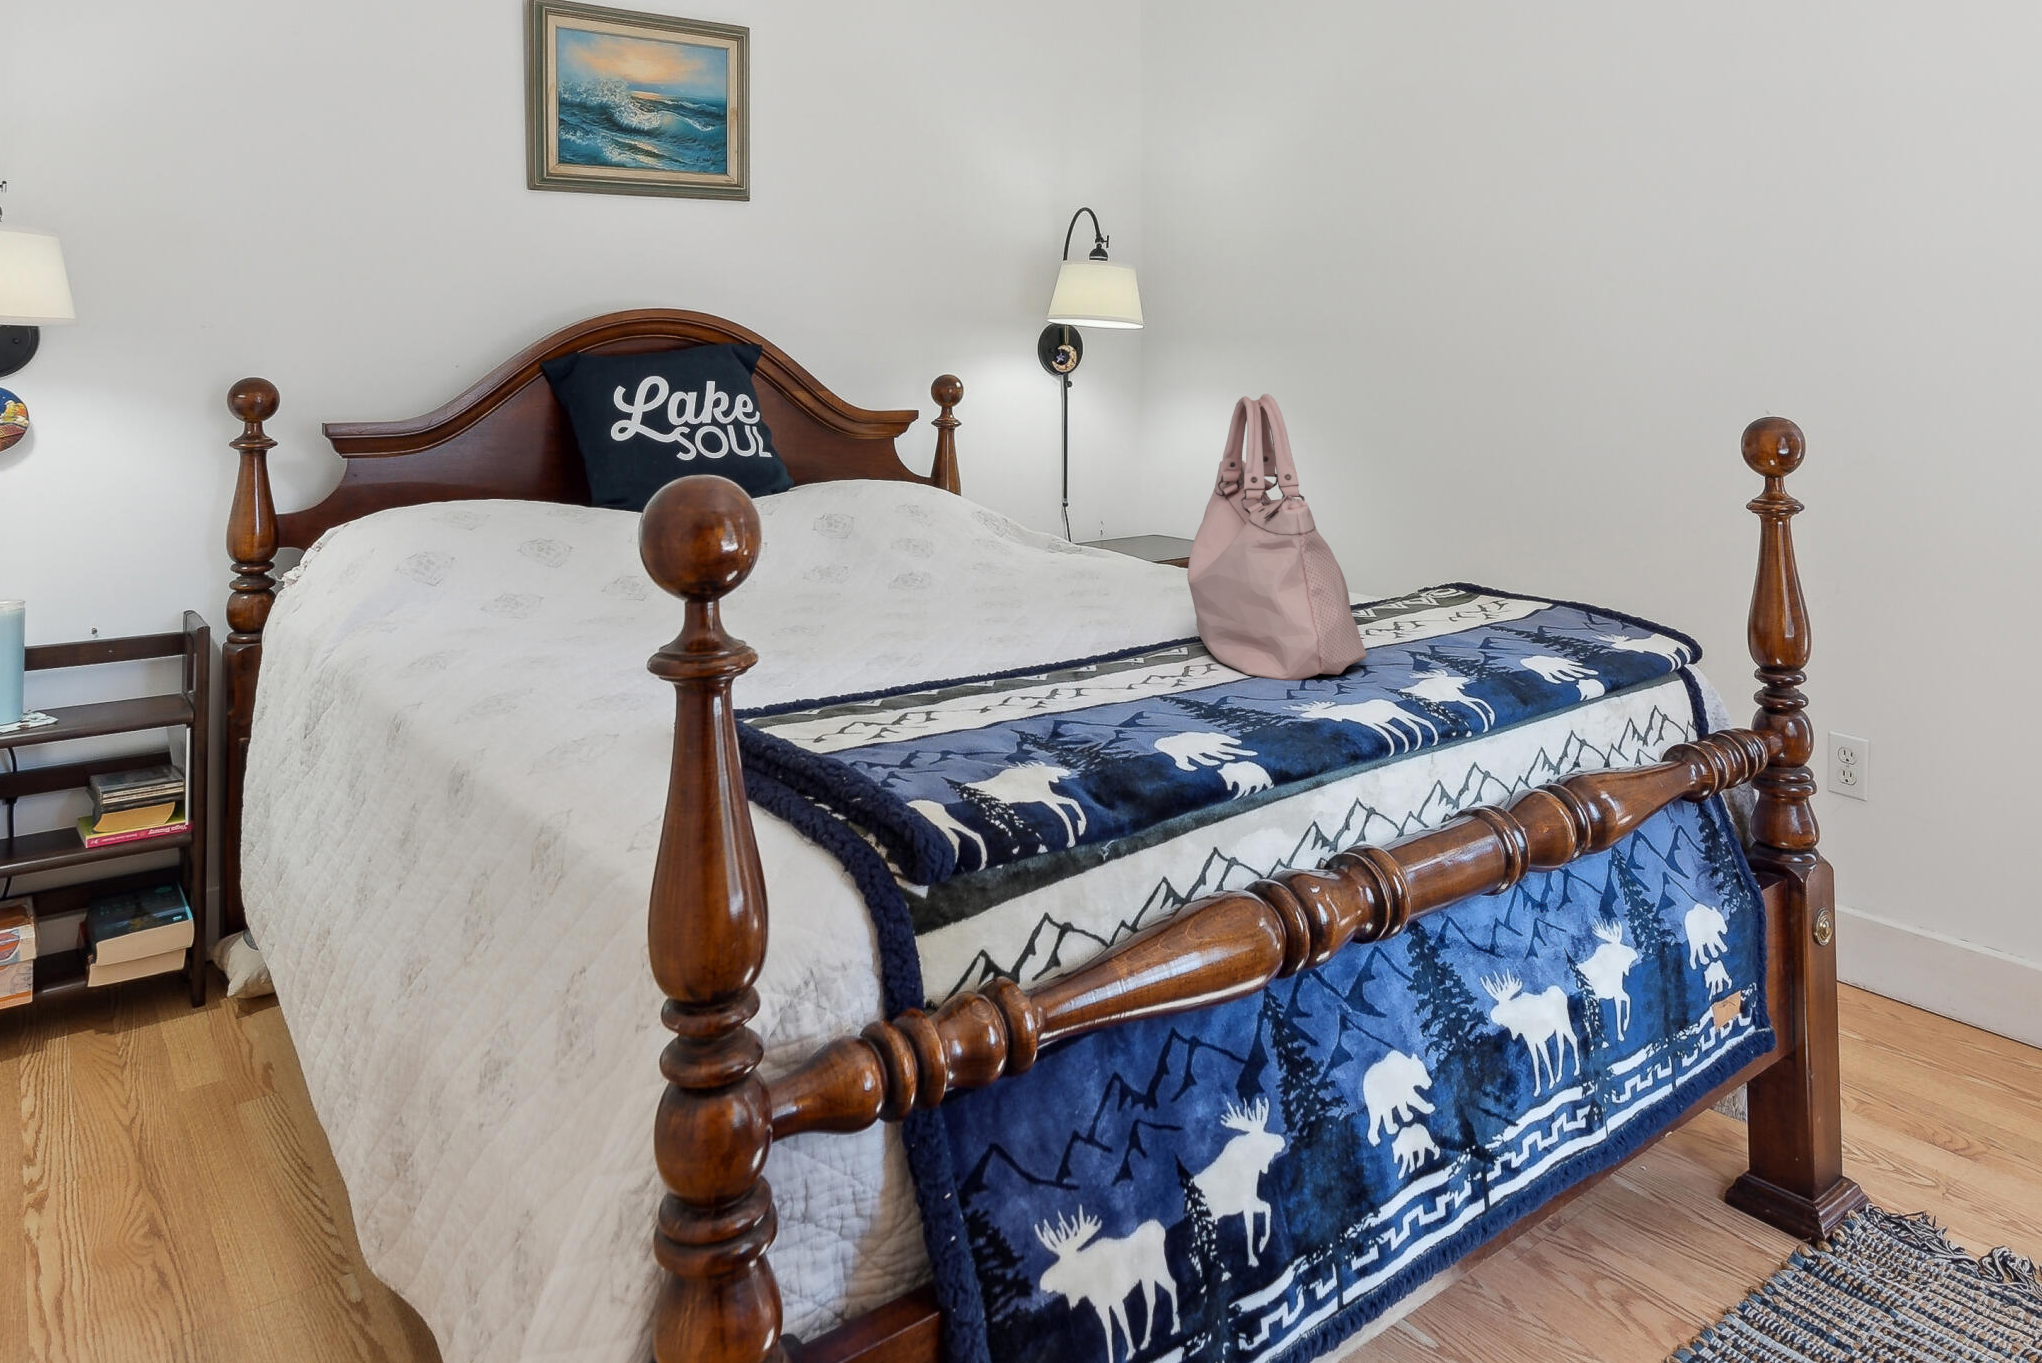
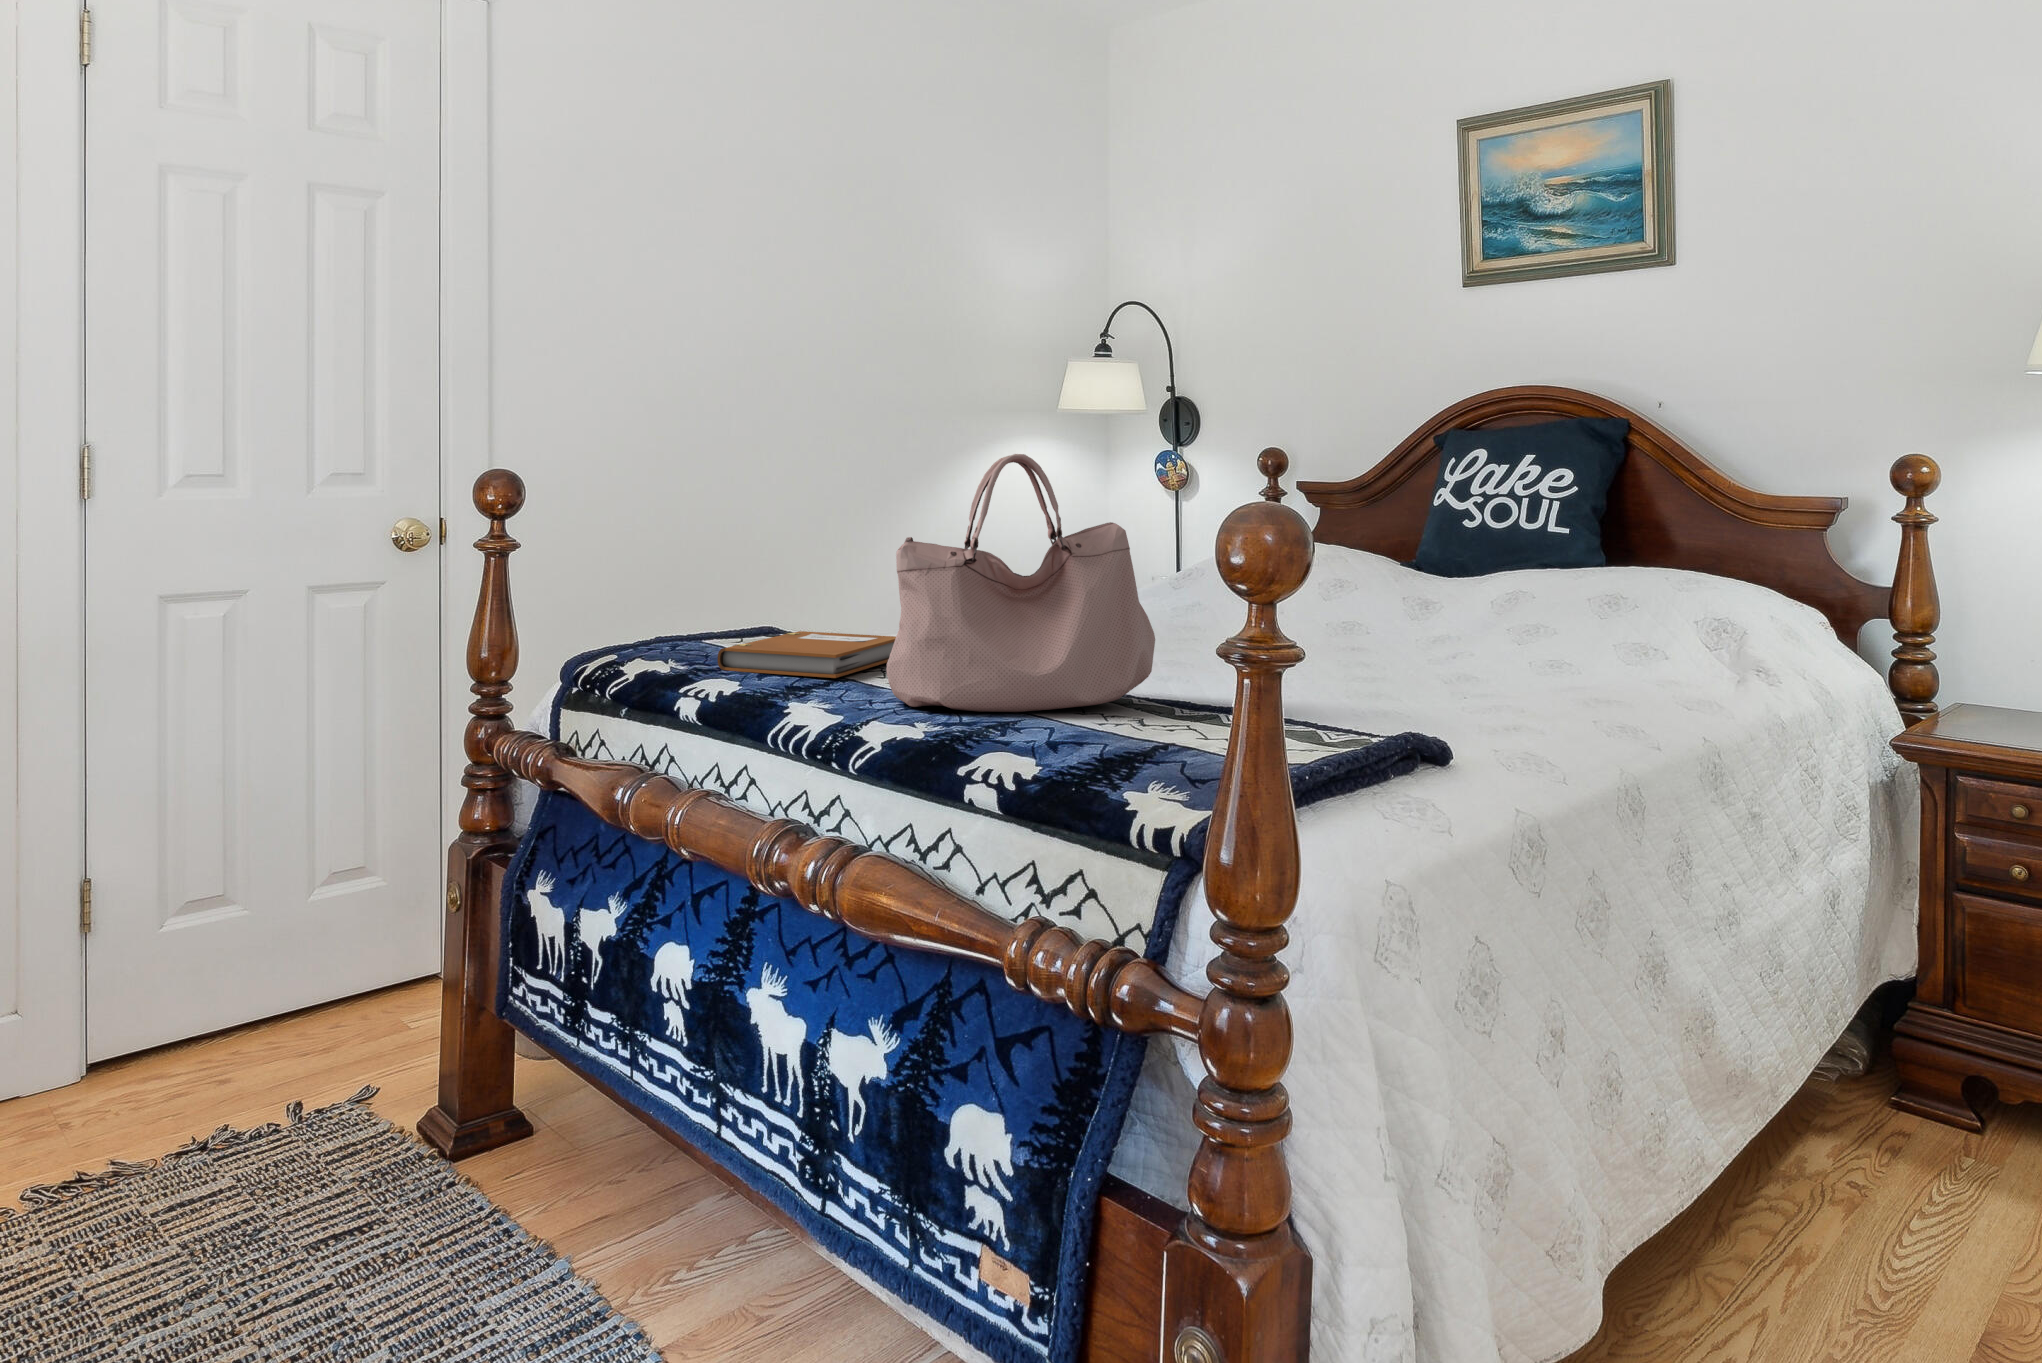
notebook: none [891,654,1162,742] -> present [717,631,896,678]

